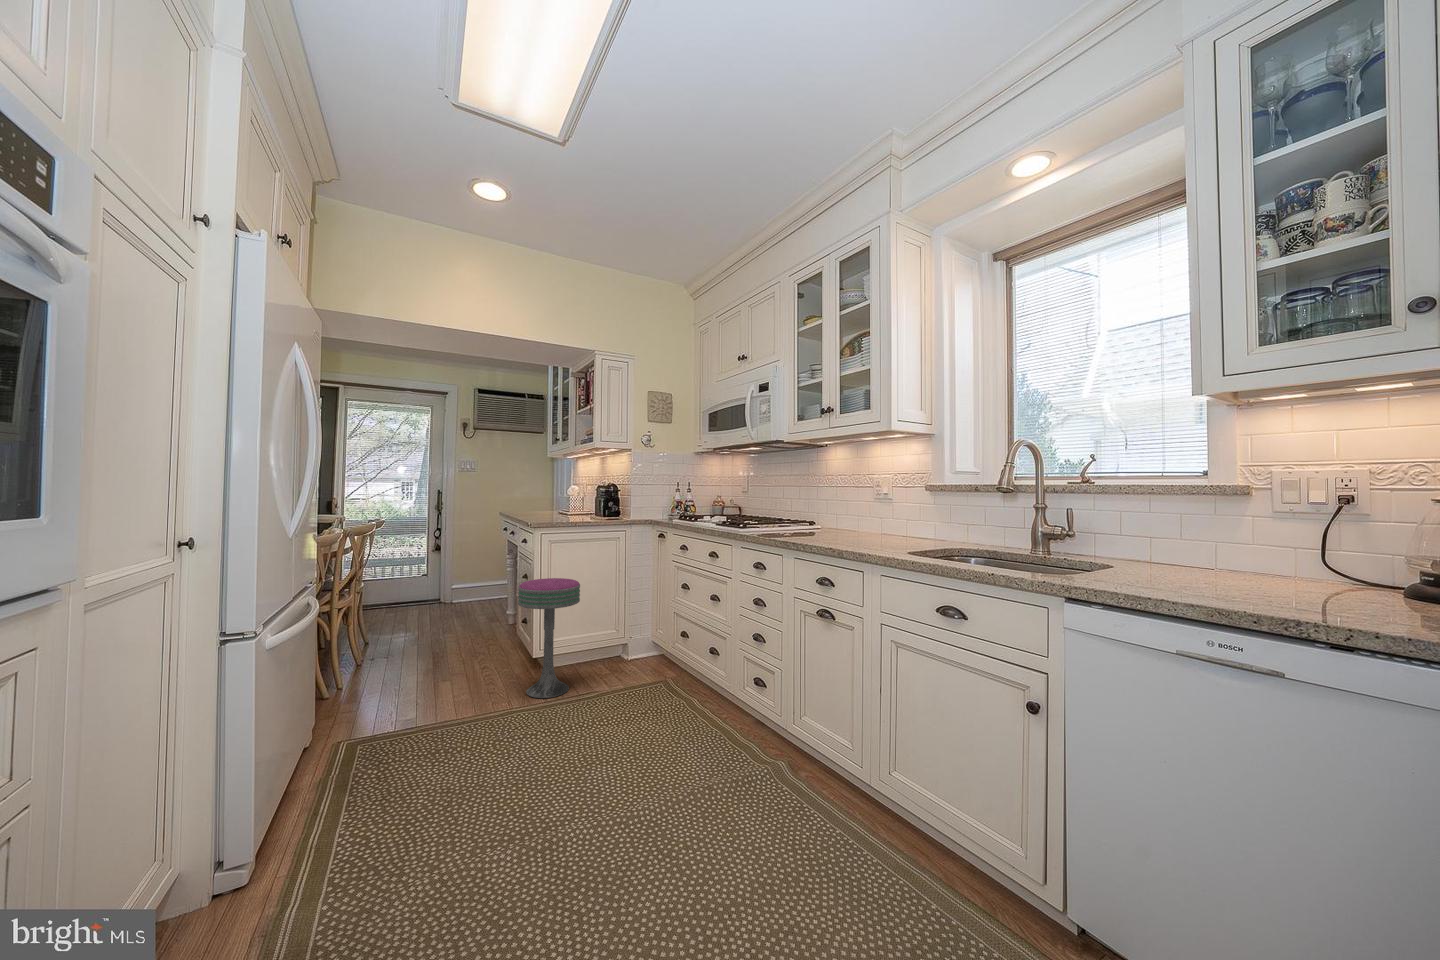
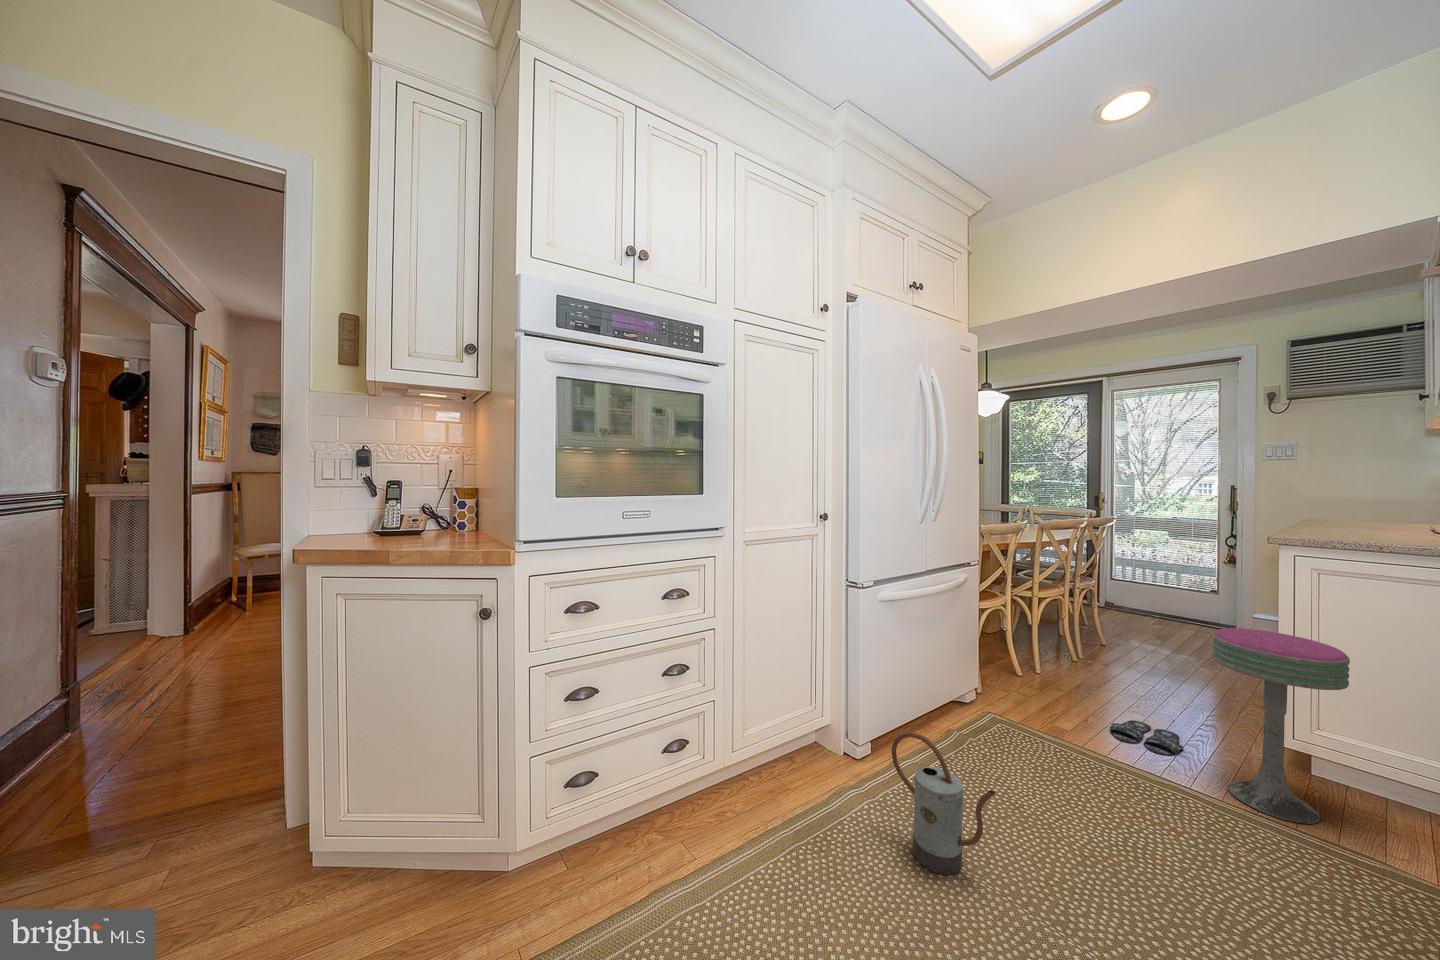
slippers: none [439,680,490,703] -> present [1110,720,1183,755]
watering can: none [378,756,501,891] -> present [892,732,996,875]

